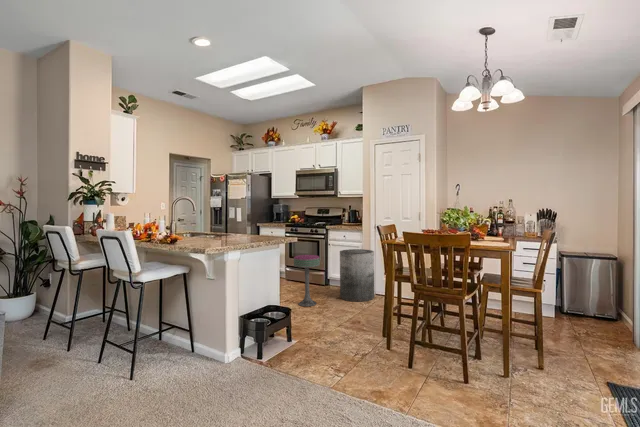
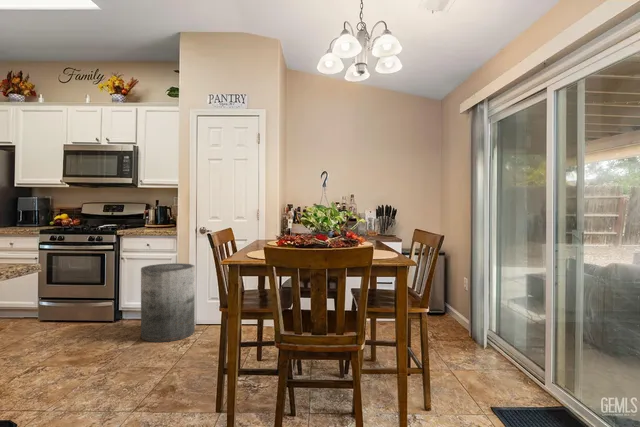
bar stool: present [294,255,320,306] -> none [56,277,107,363]

